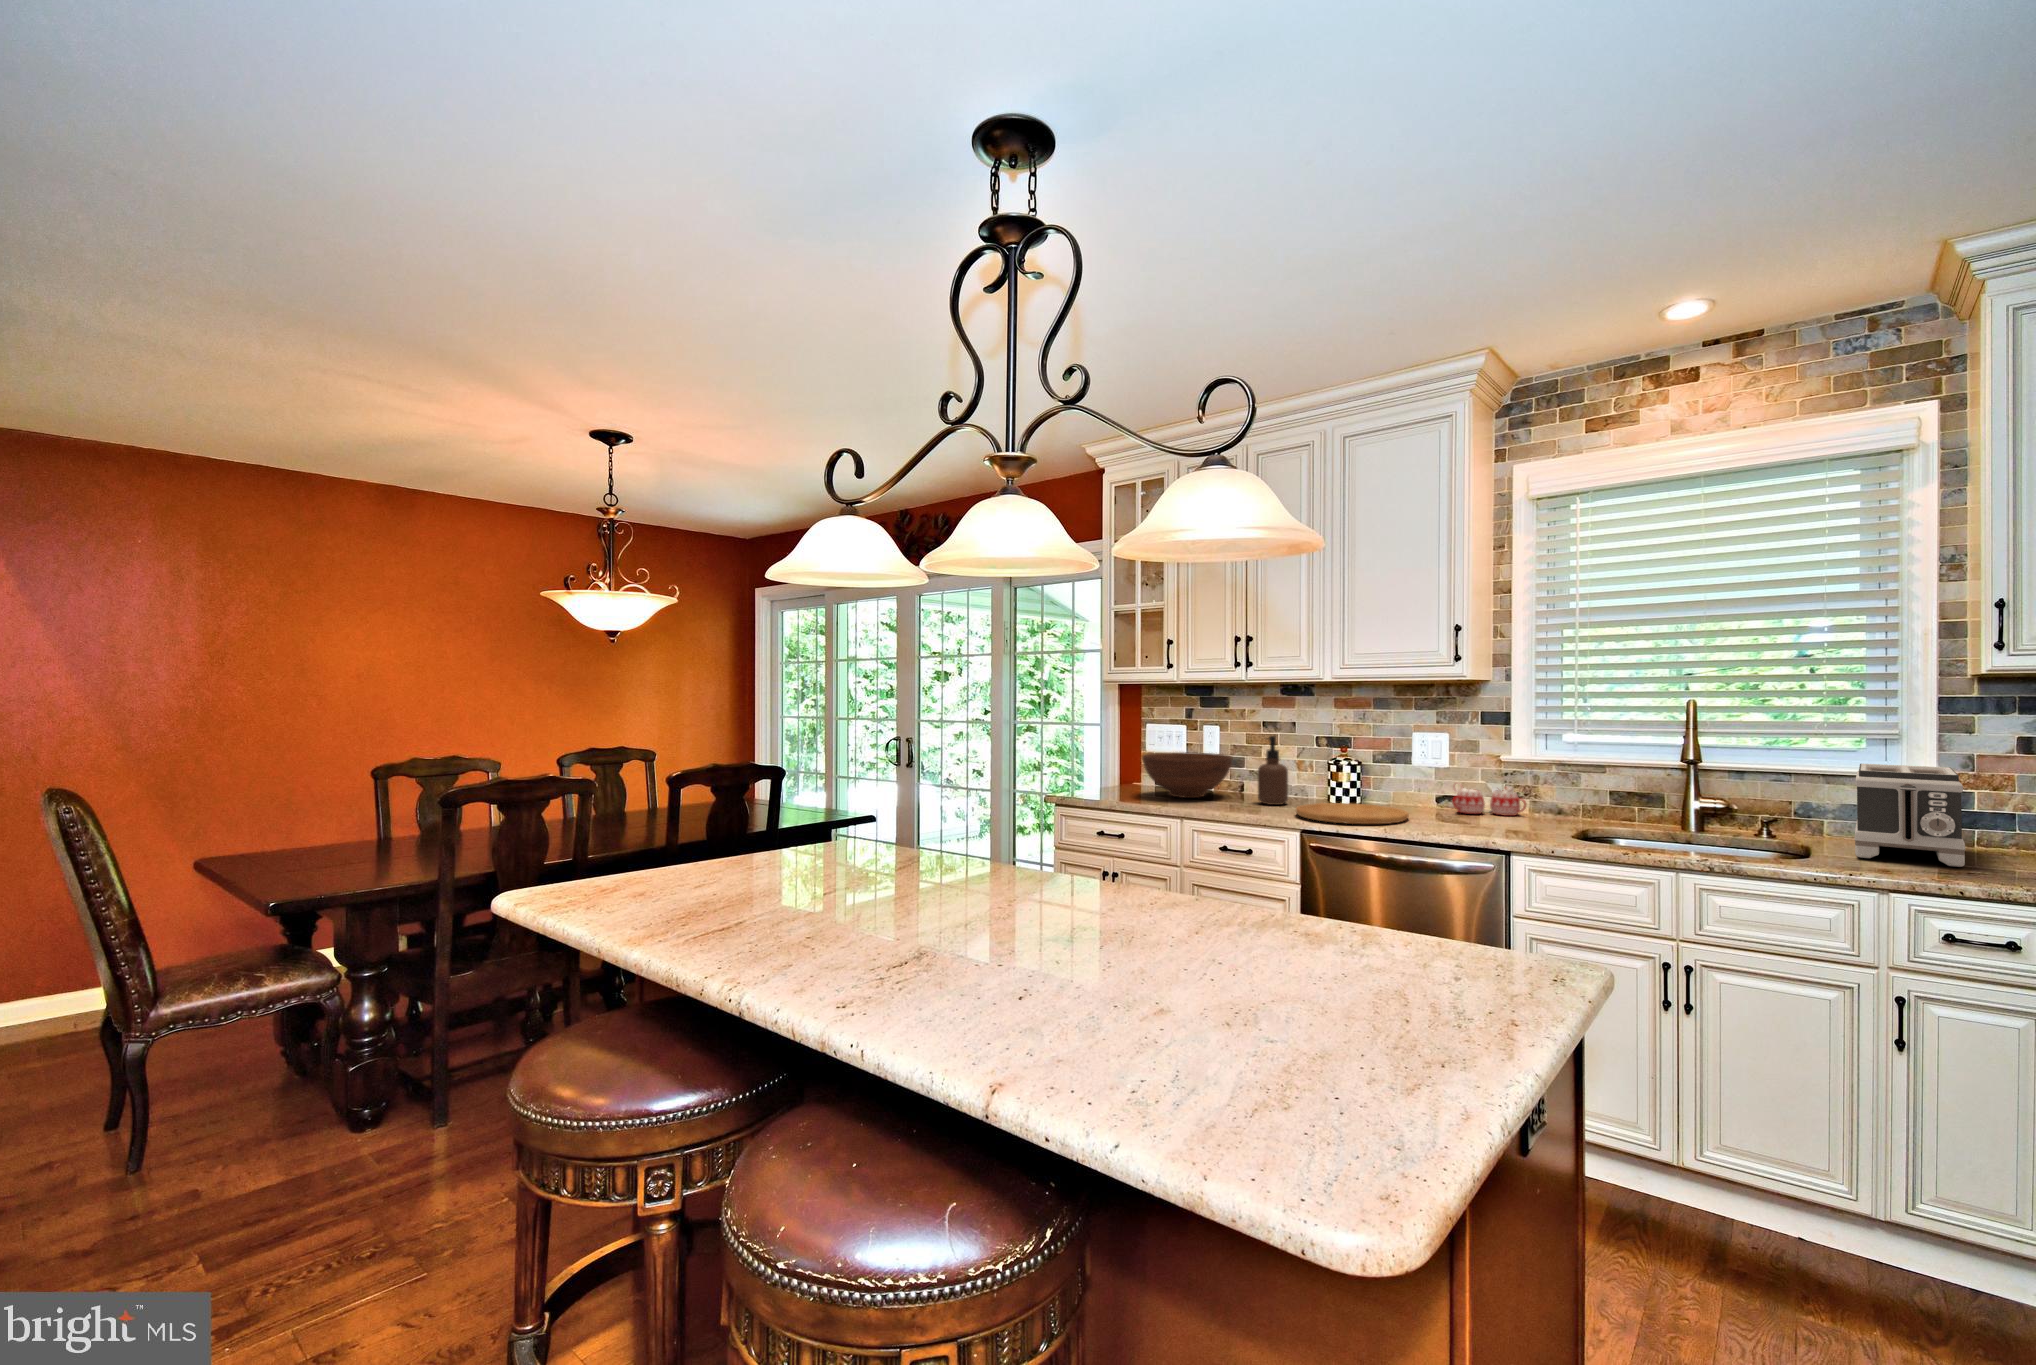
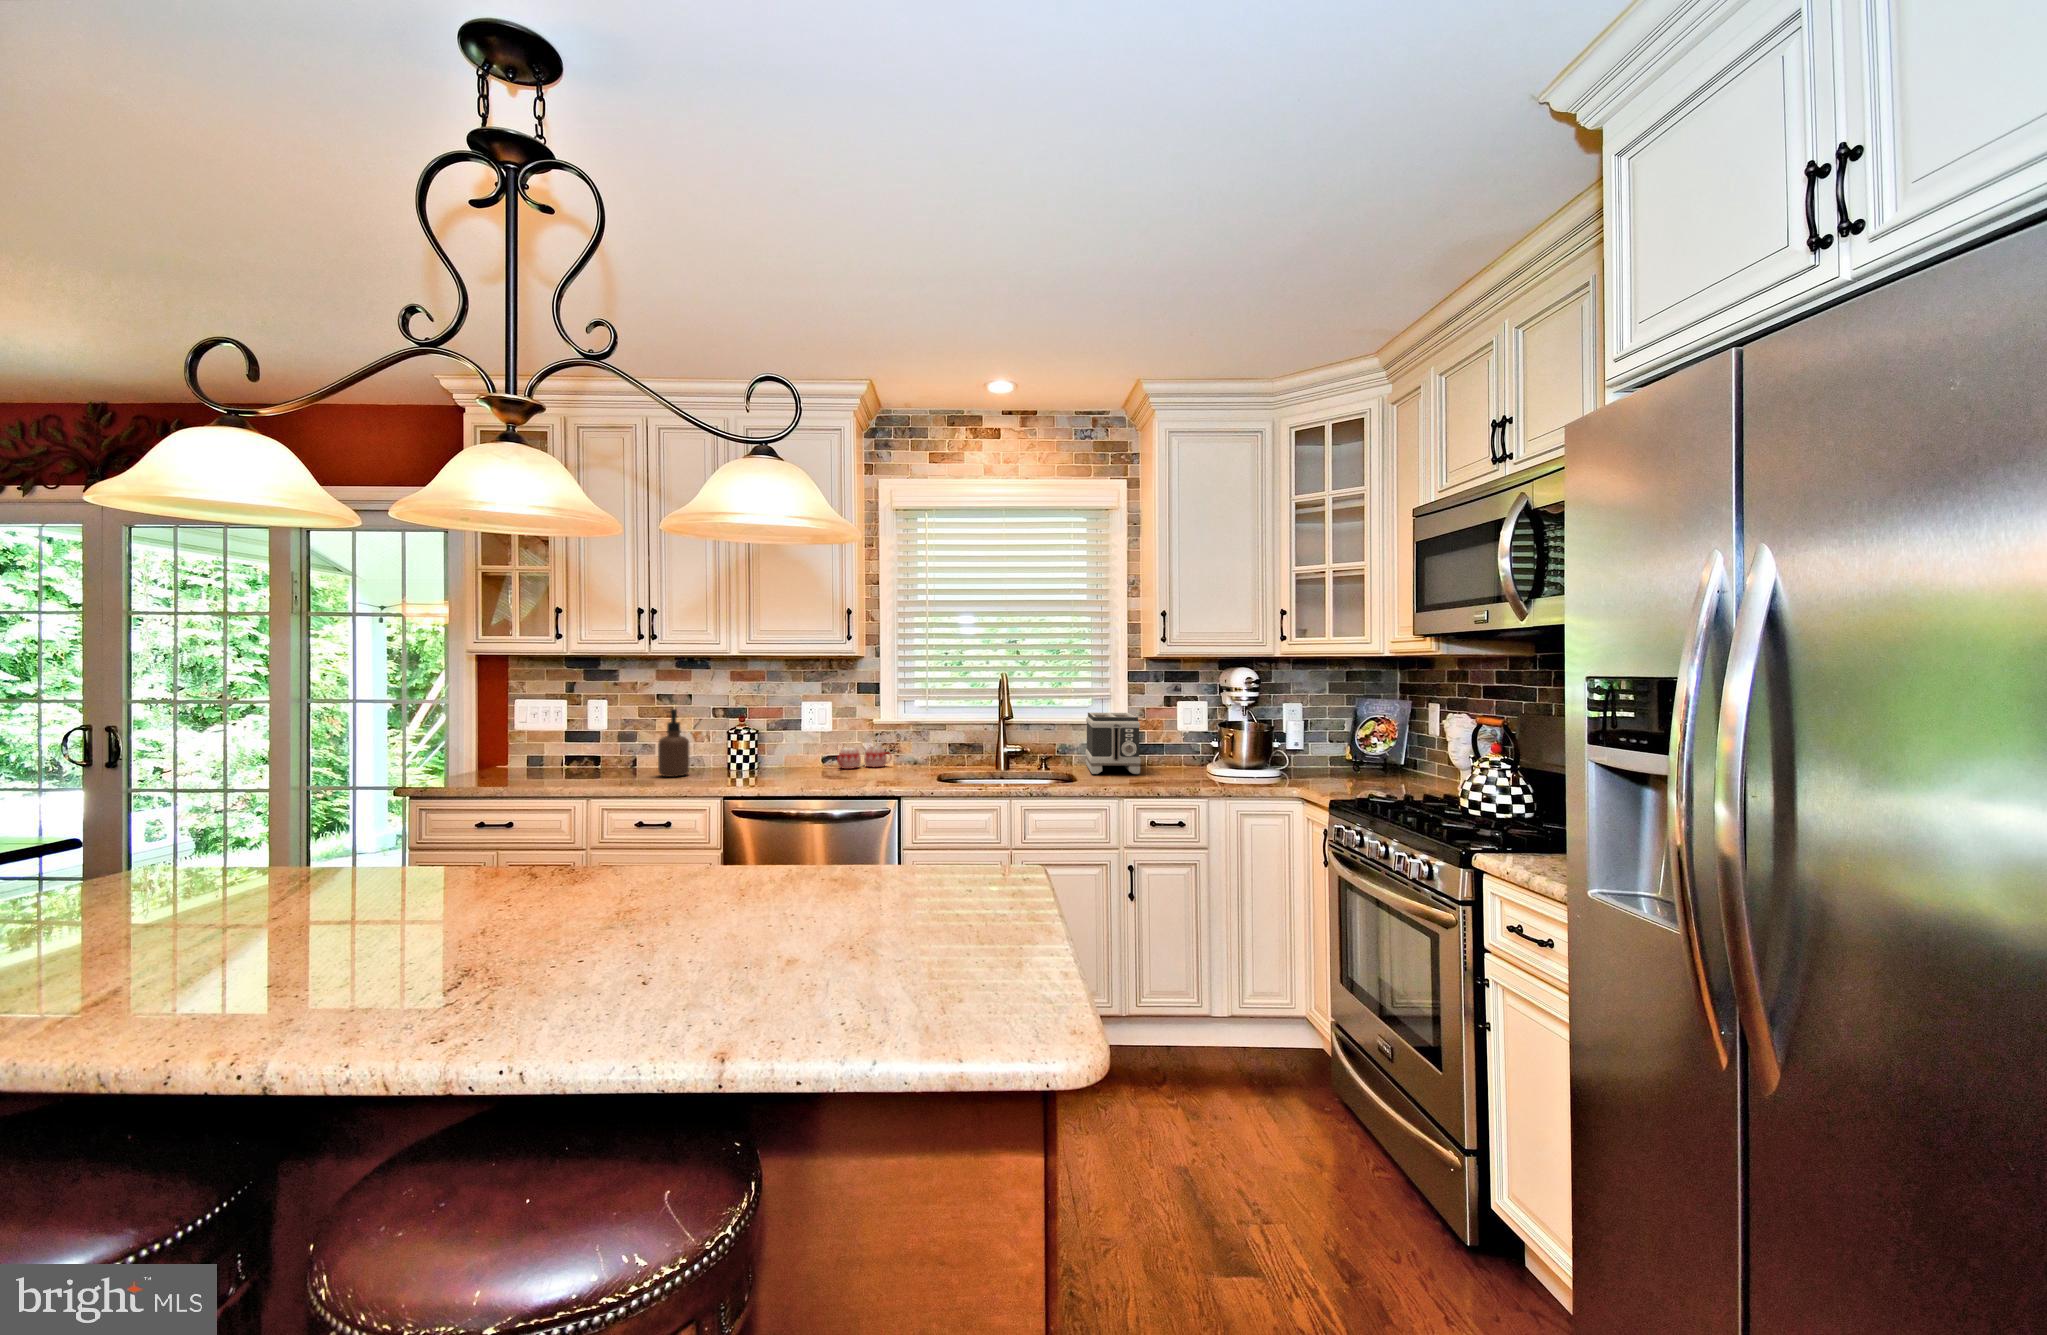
fruit bowl: present [1142,752,1232,798] -> none [521,729,627,778]
cutting board: present [1296,803,1409,824] -> none [705,768,807,787]

